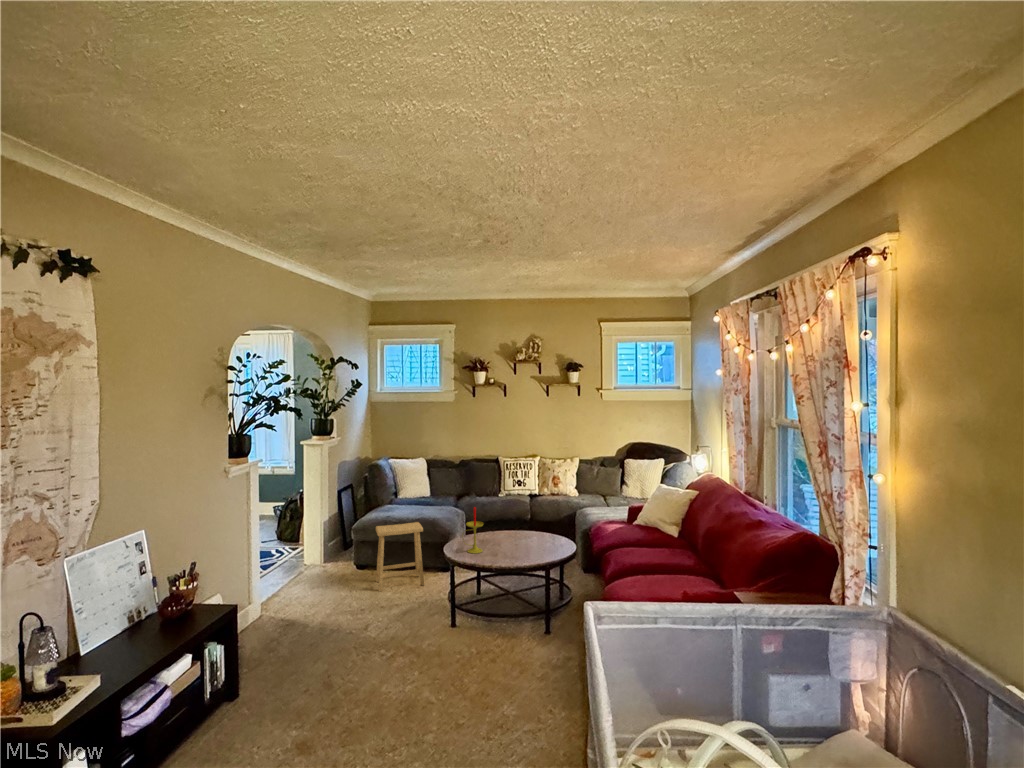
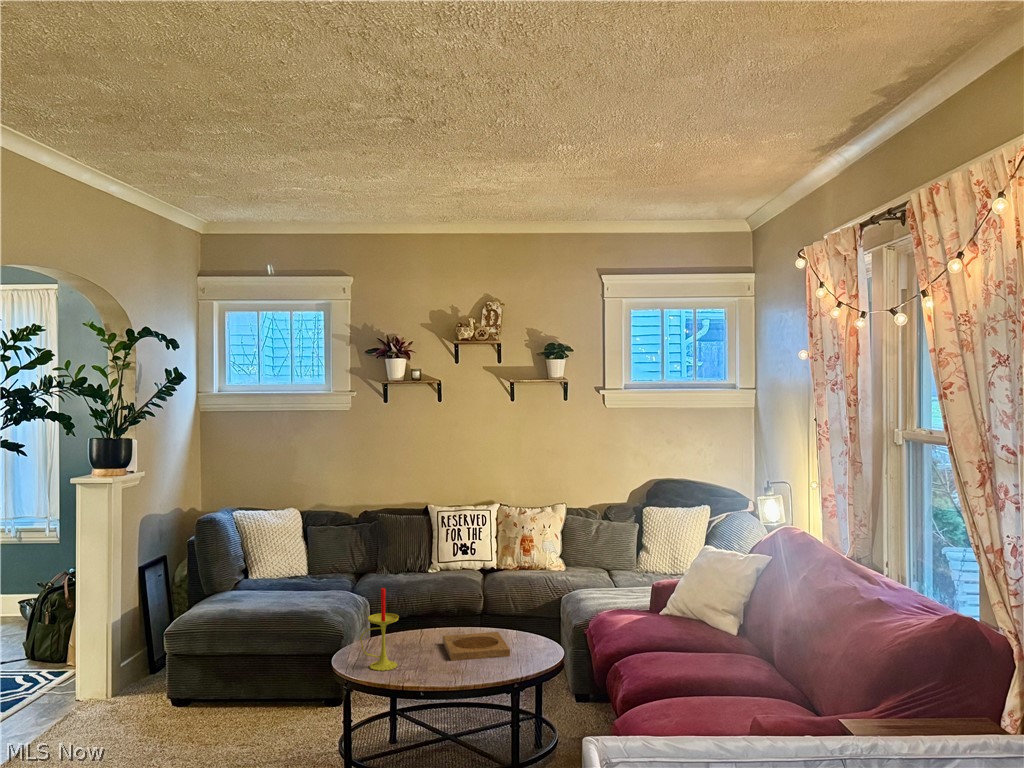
footstool: present [376,522,424,591] -> none [206,618,294,744]
tray: none [508,533,546,549] -> present [443,632,510,661]

